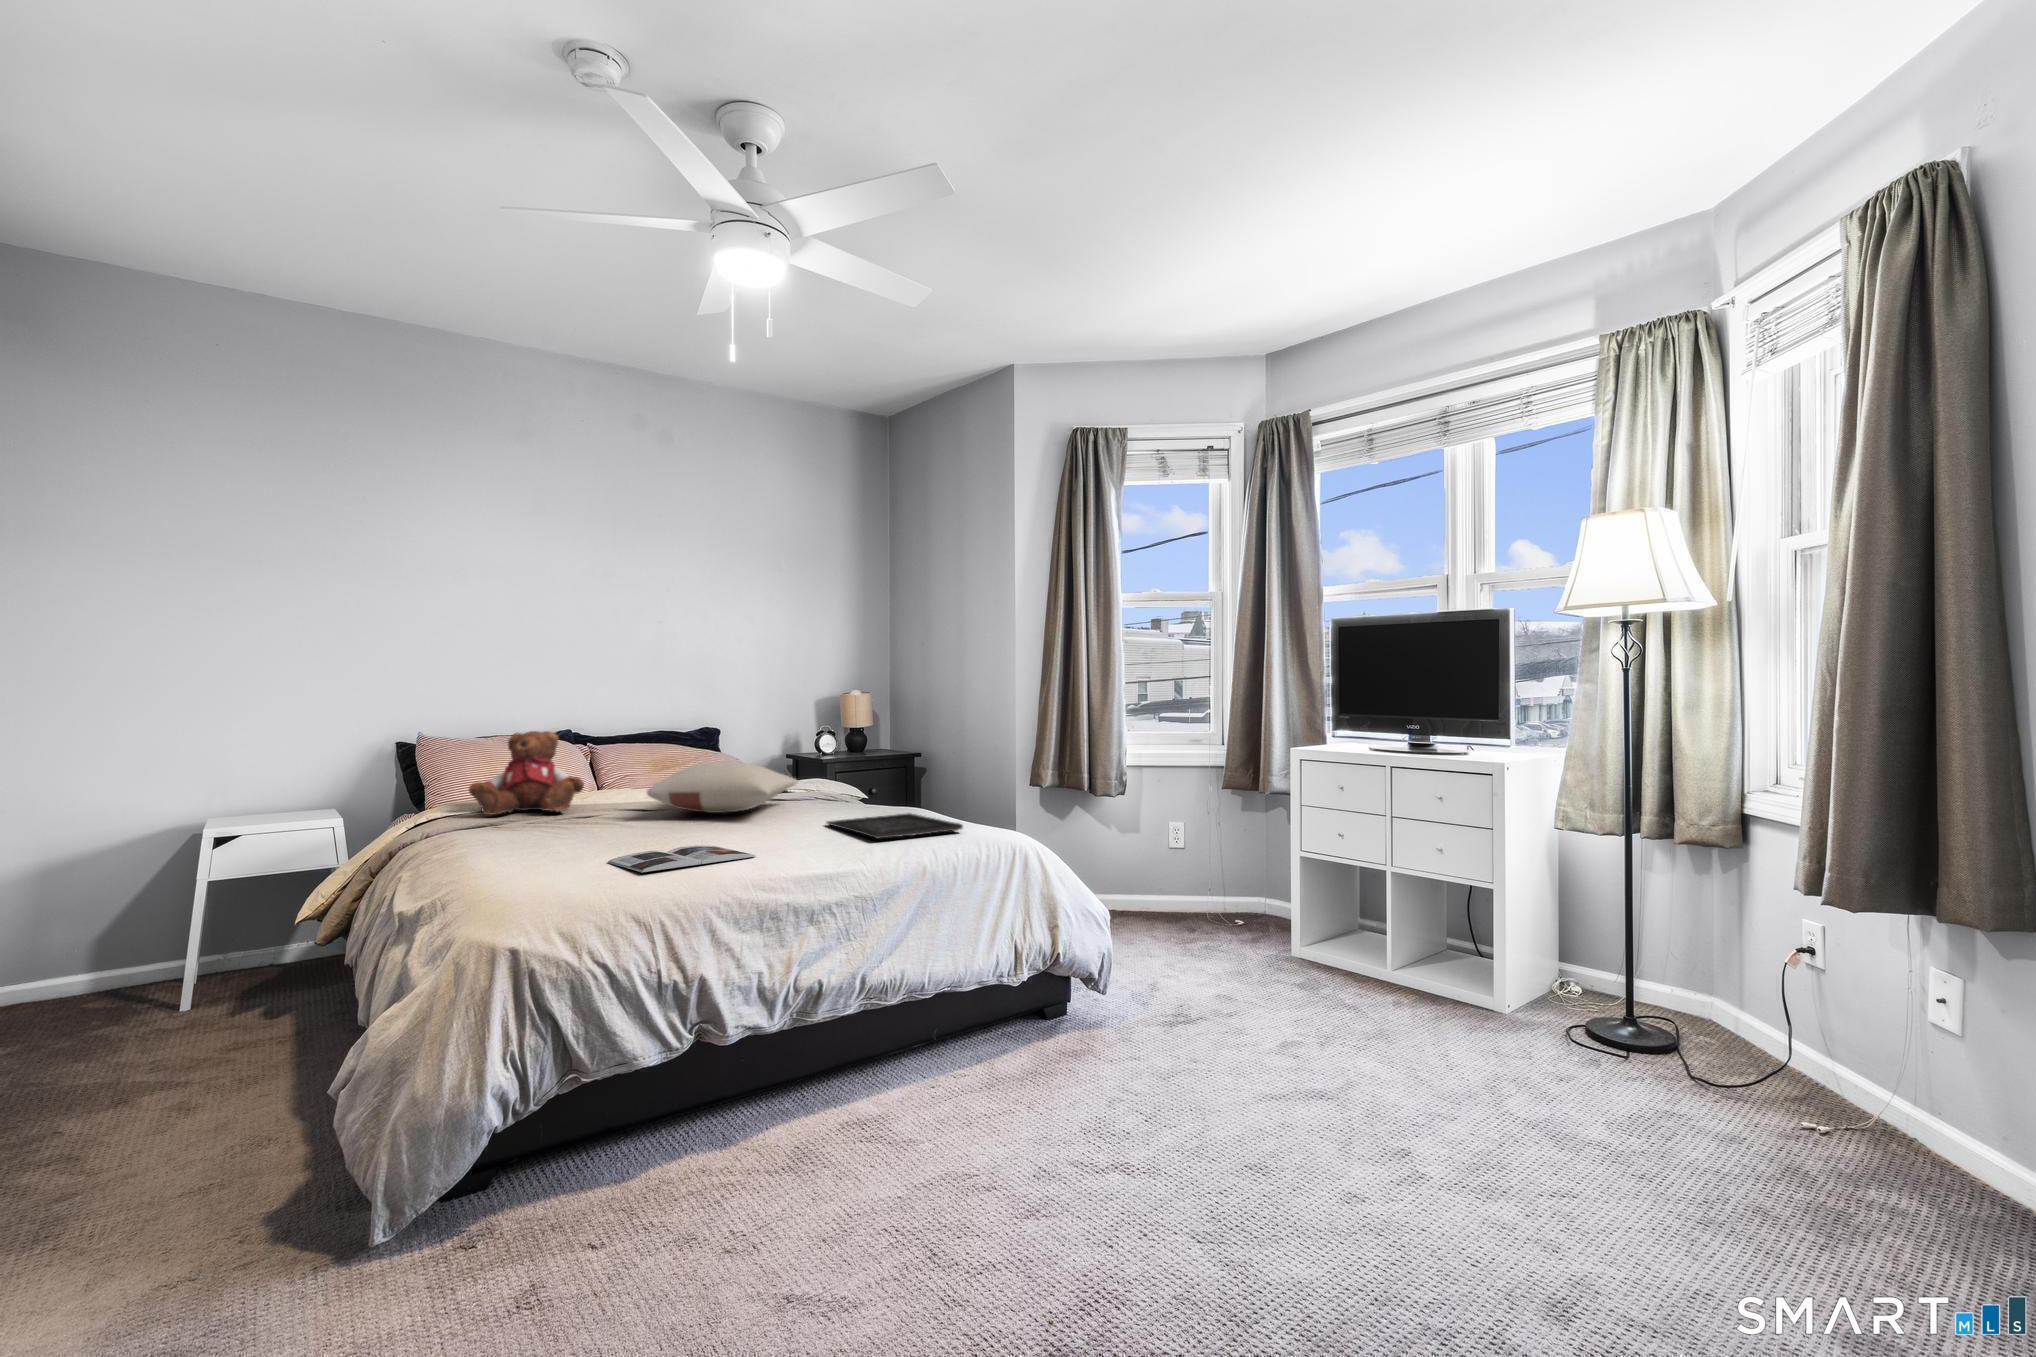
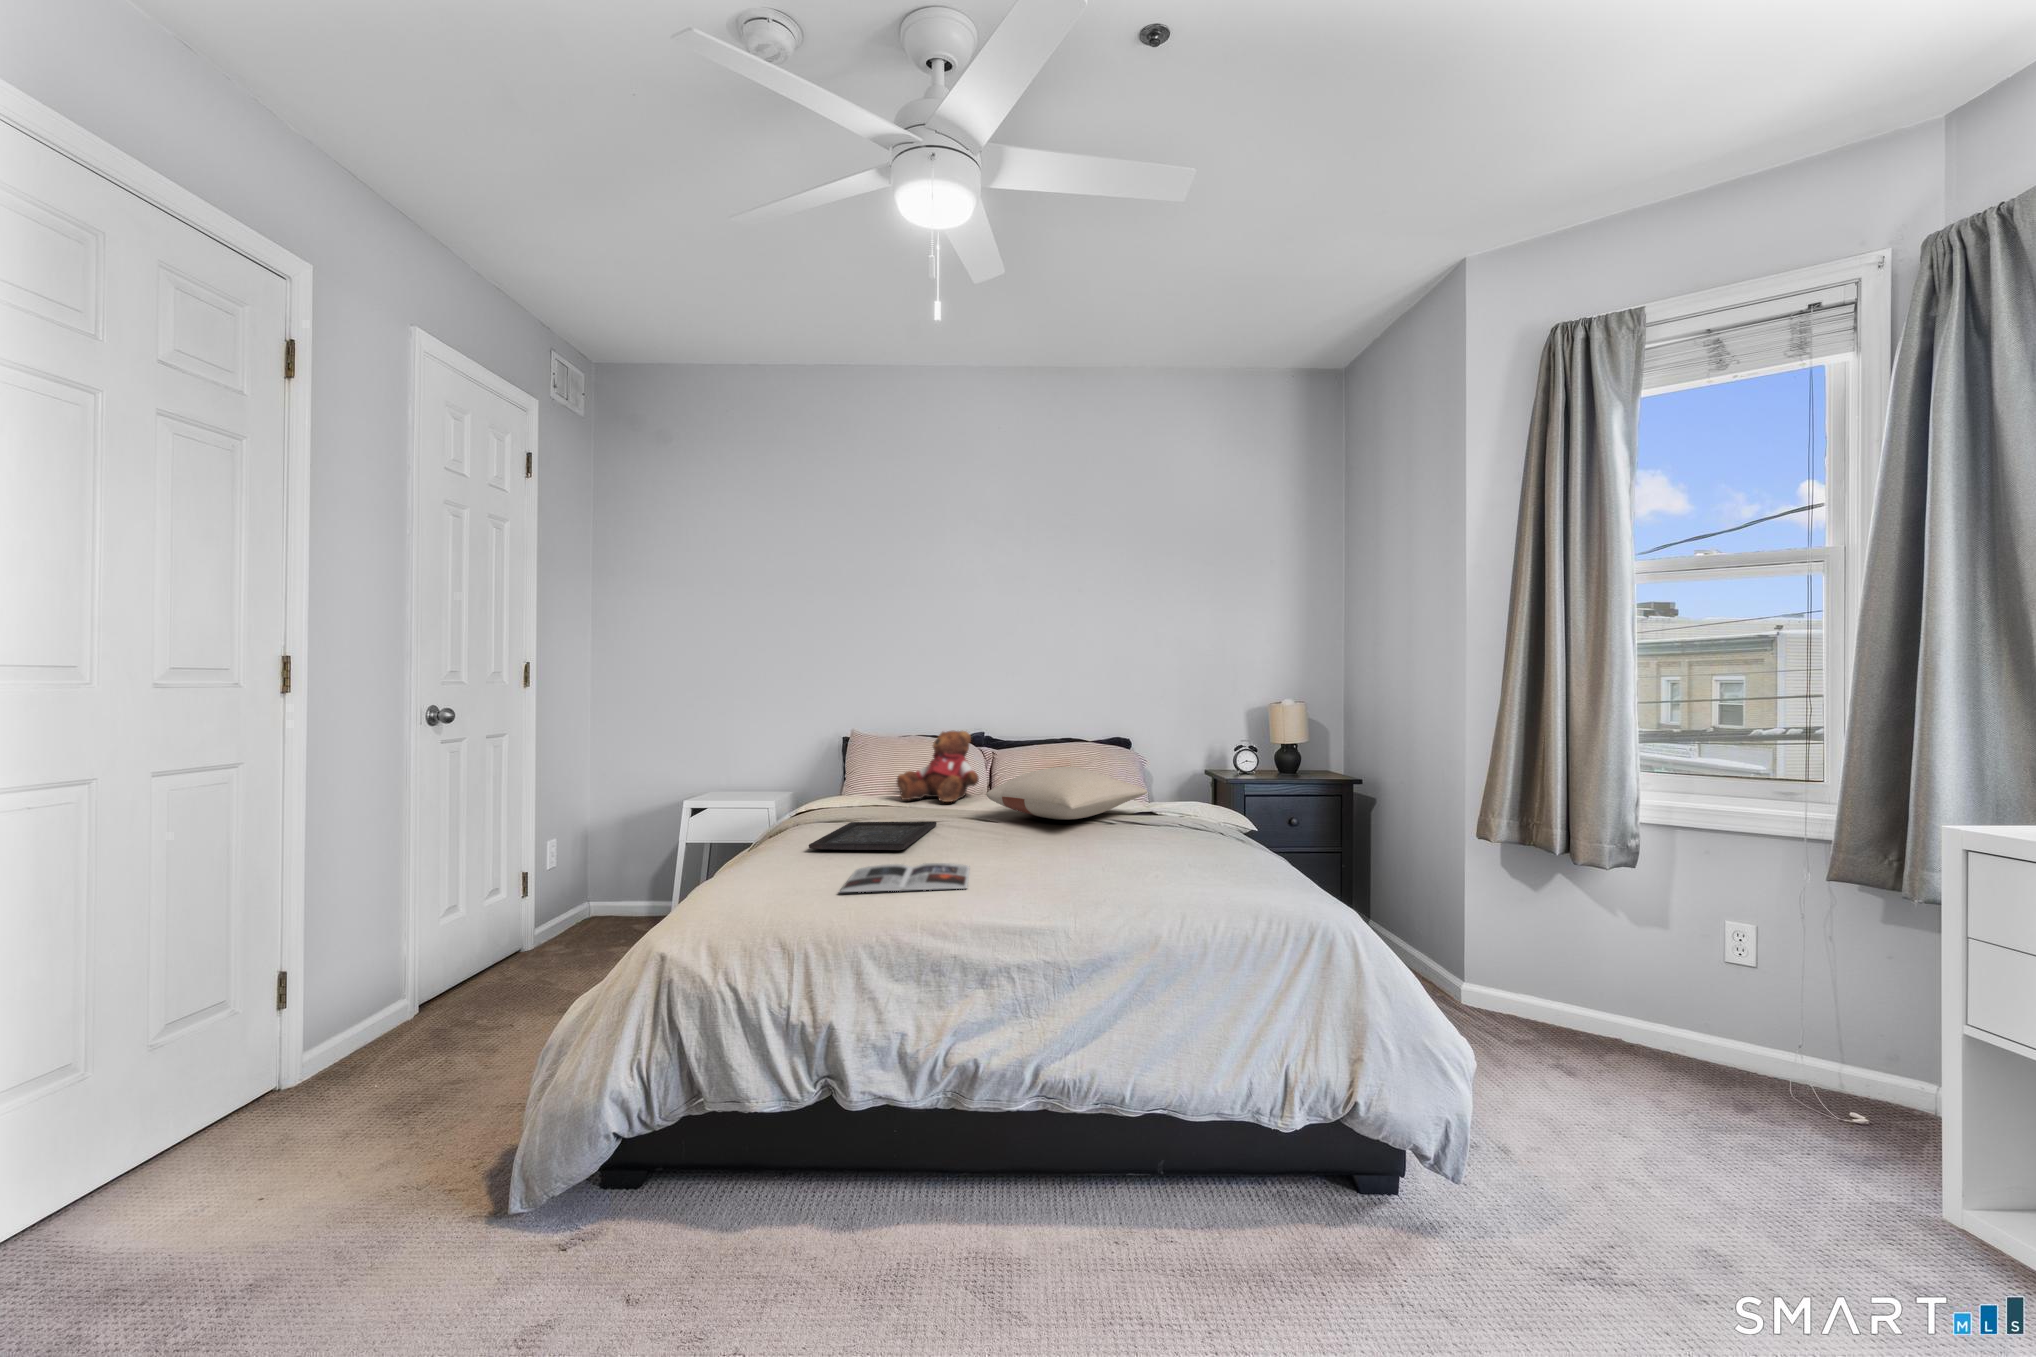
tray: present [827,813,963,839] -> present [809,822,937,850]

